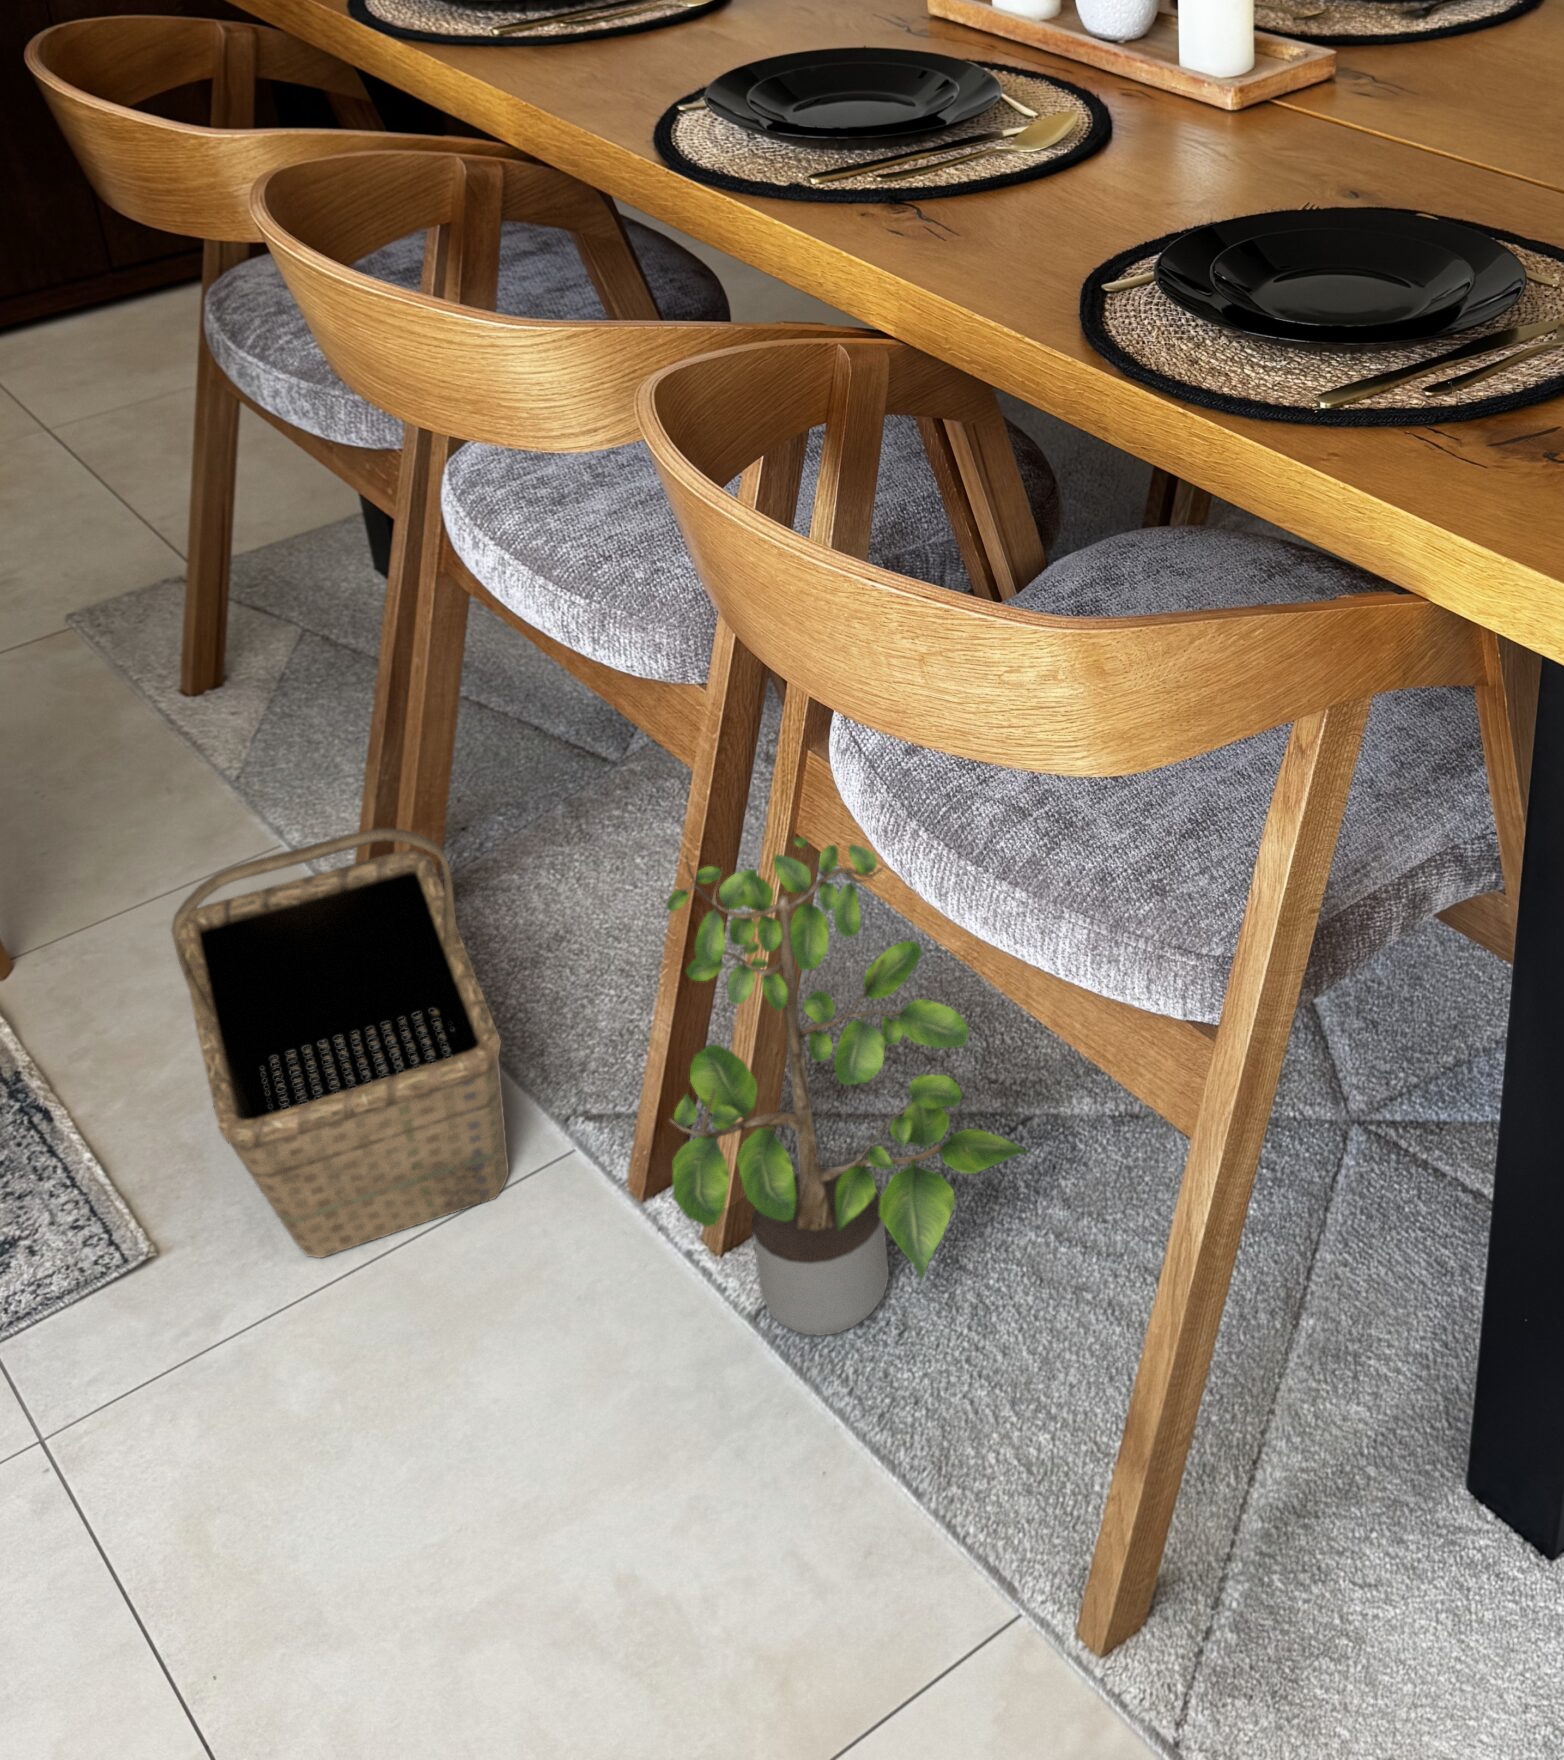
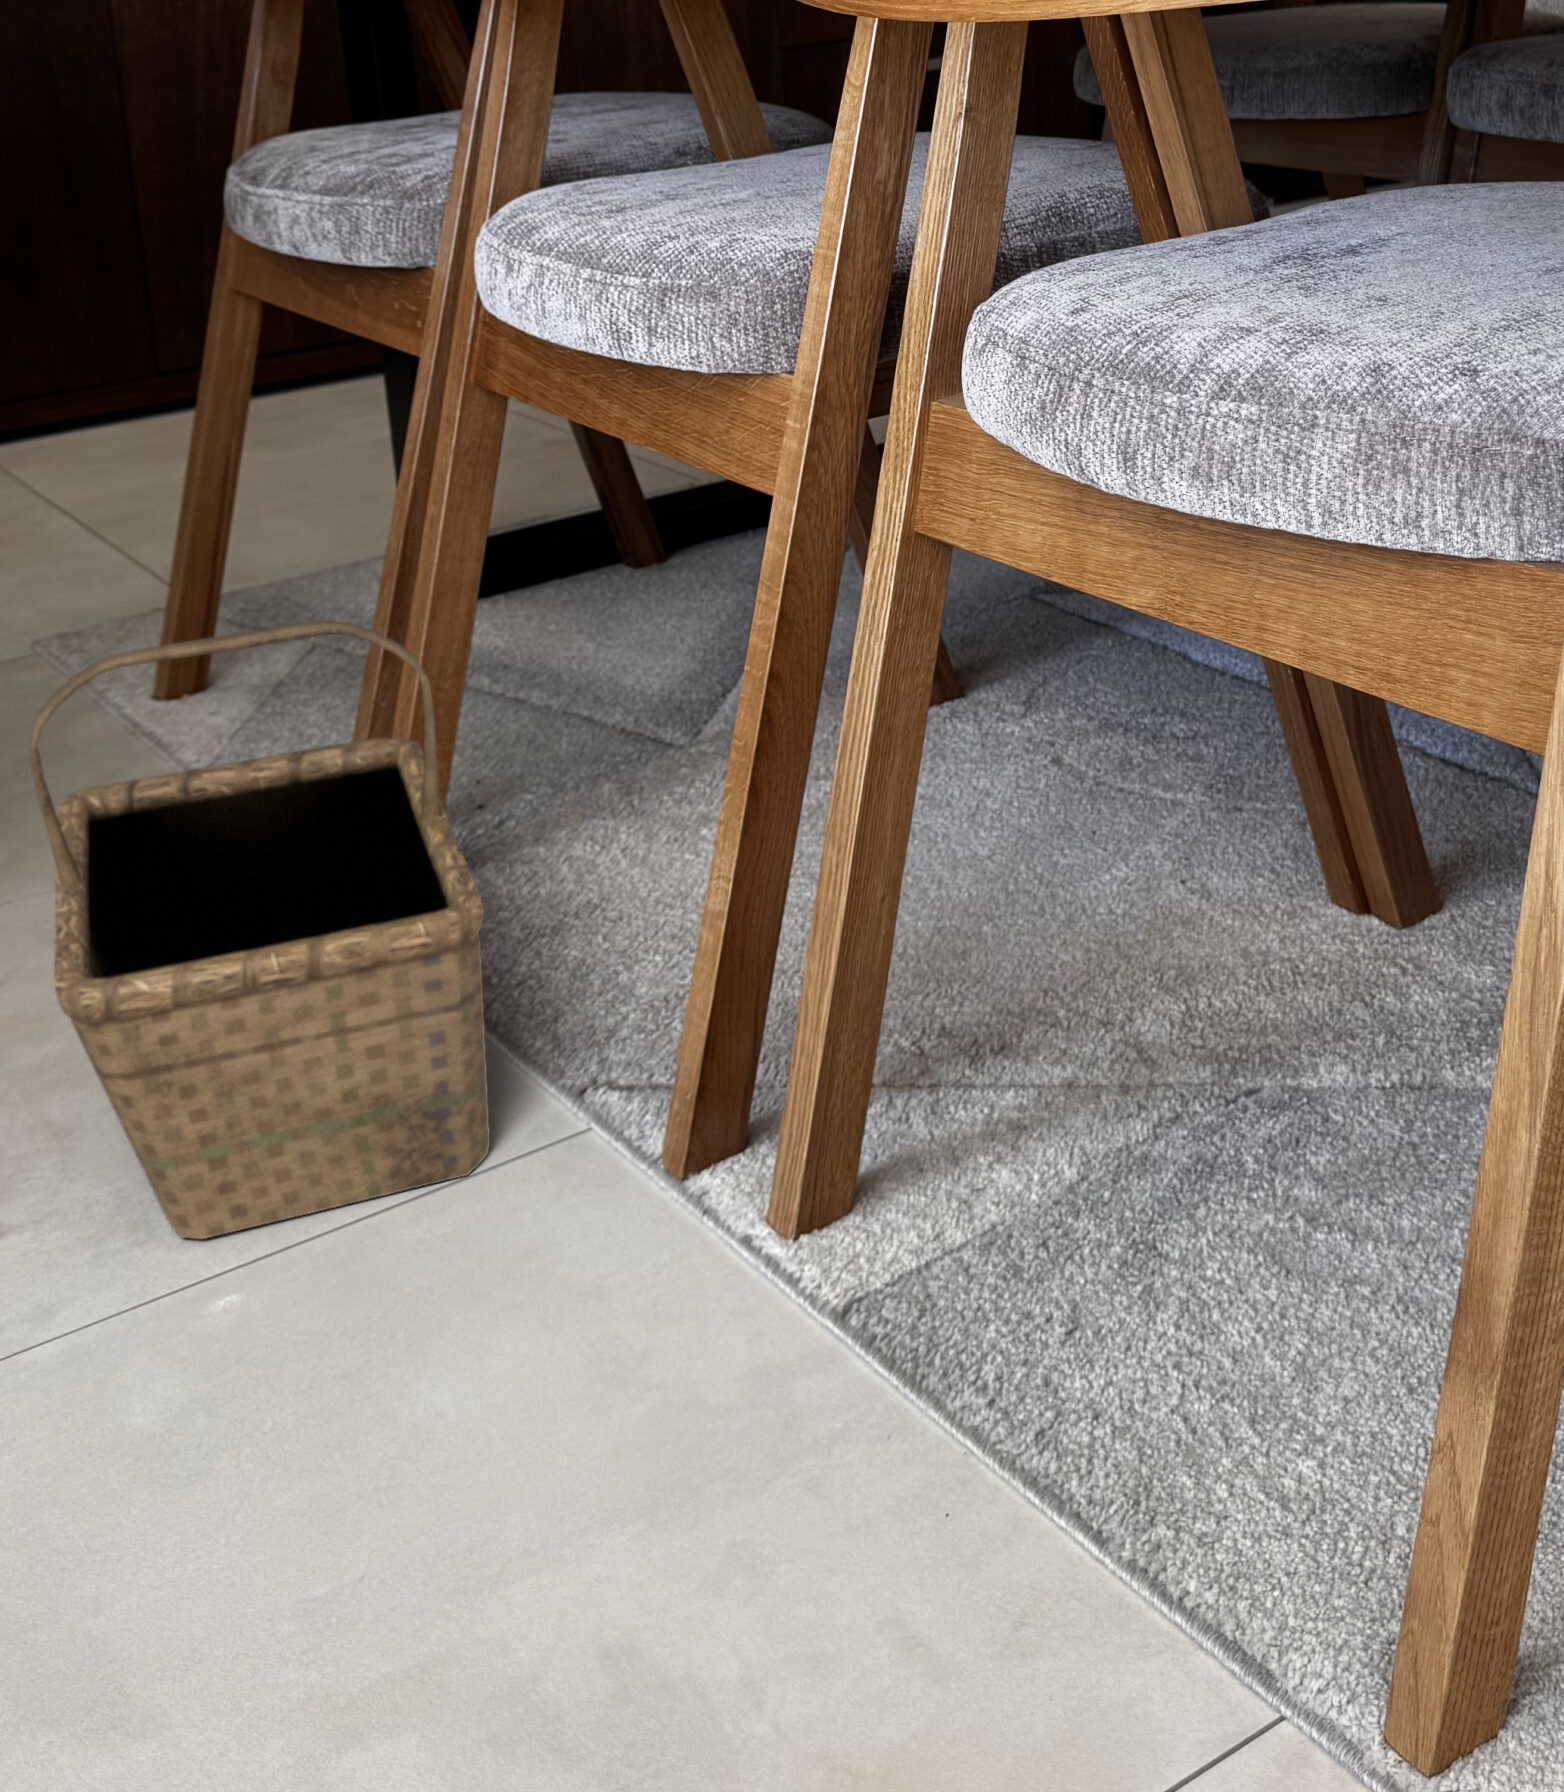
potted plant: present [666,838,1029,1336] -> none [709,424,1284,1328]

